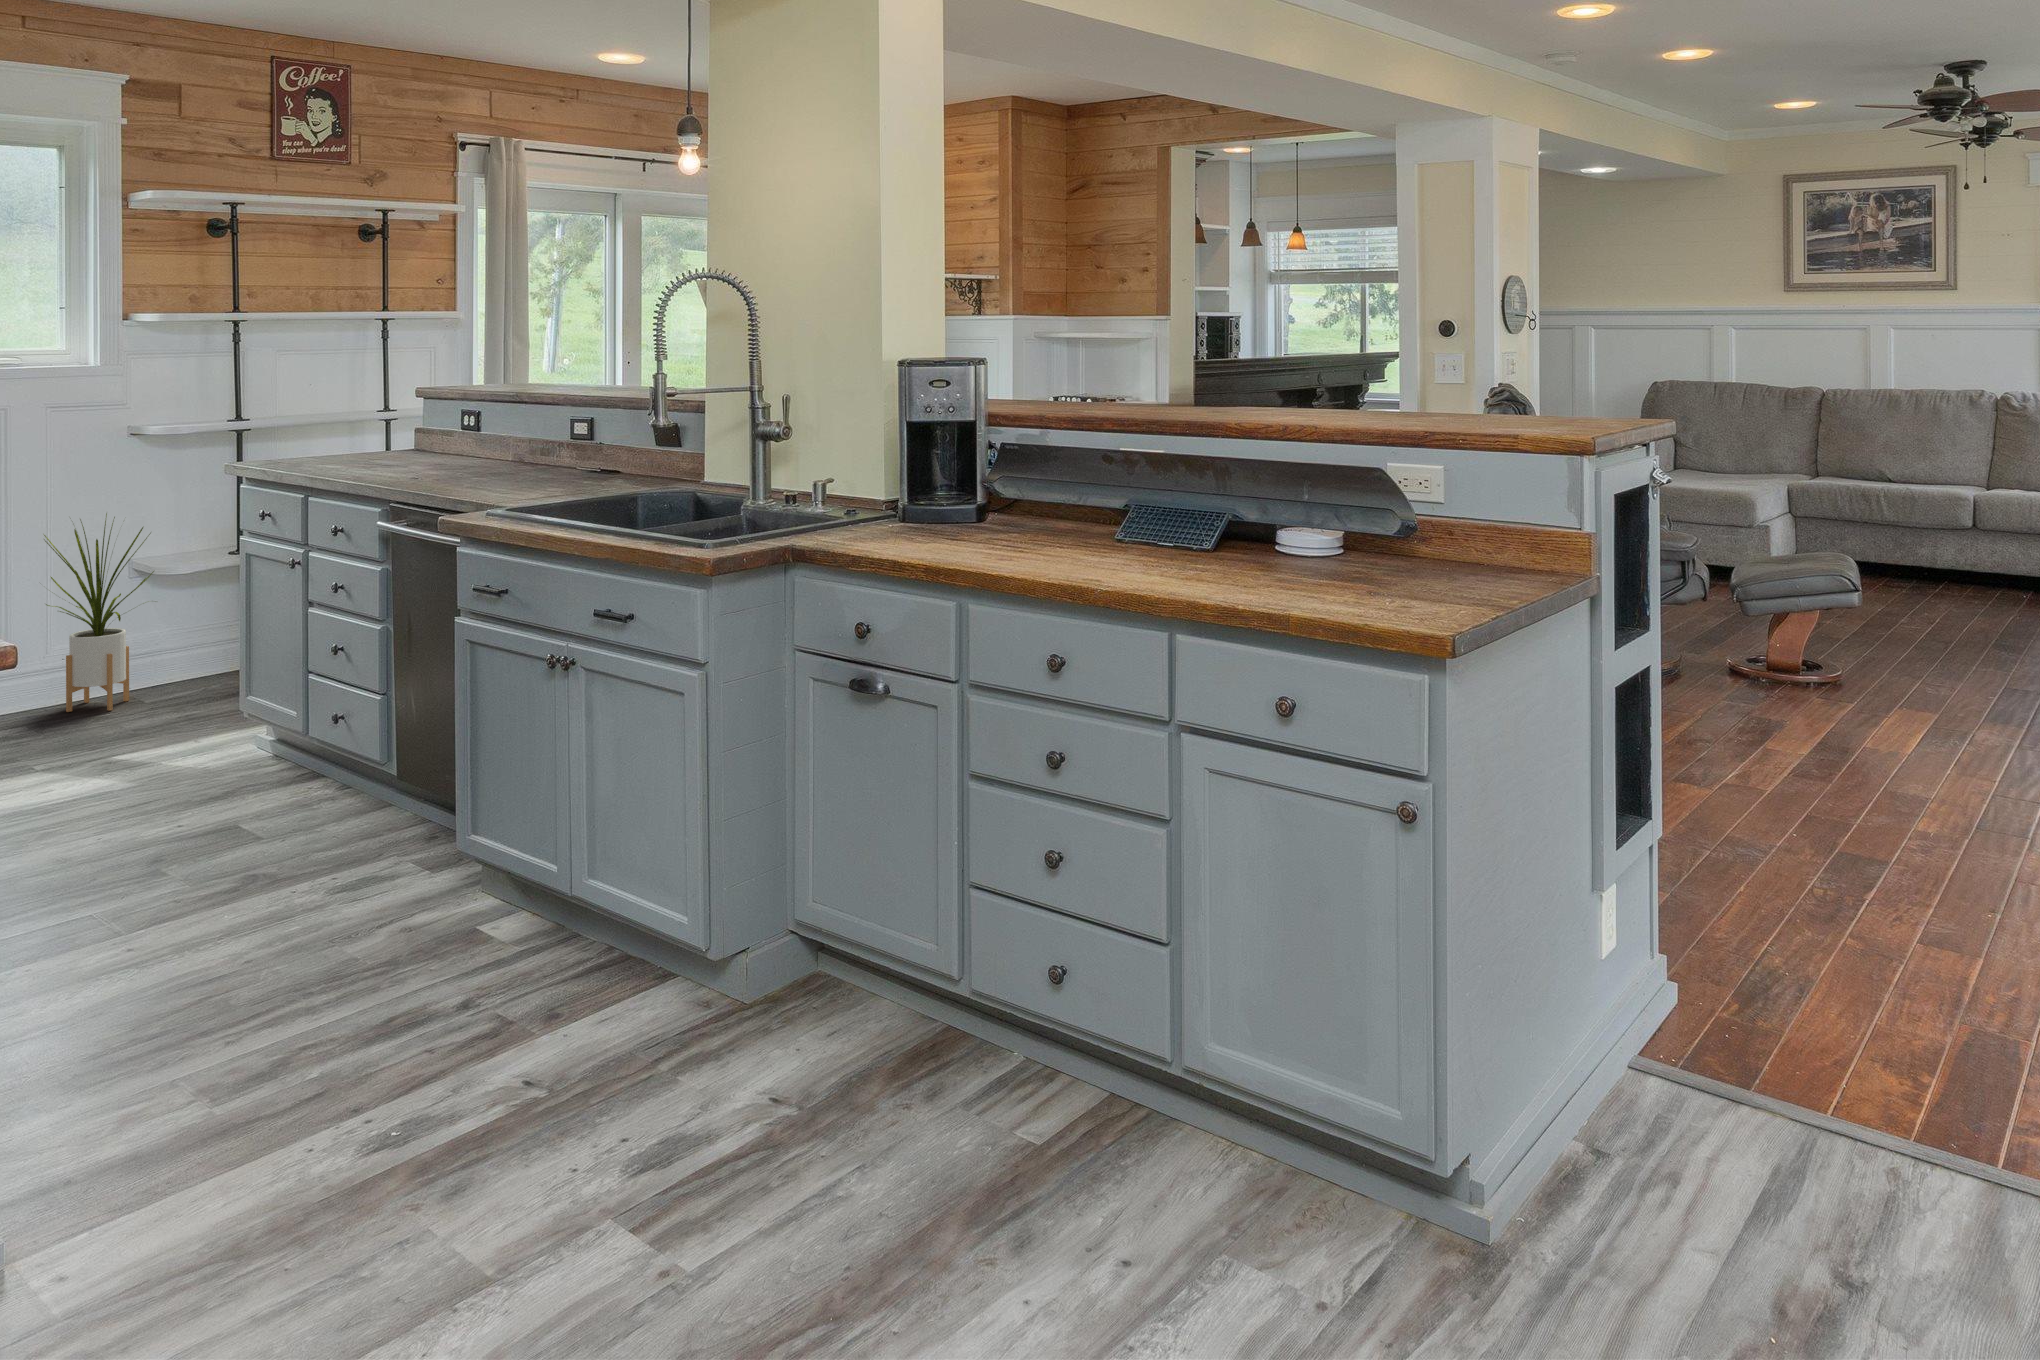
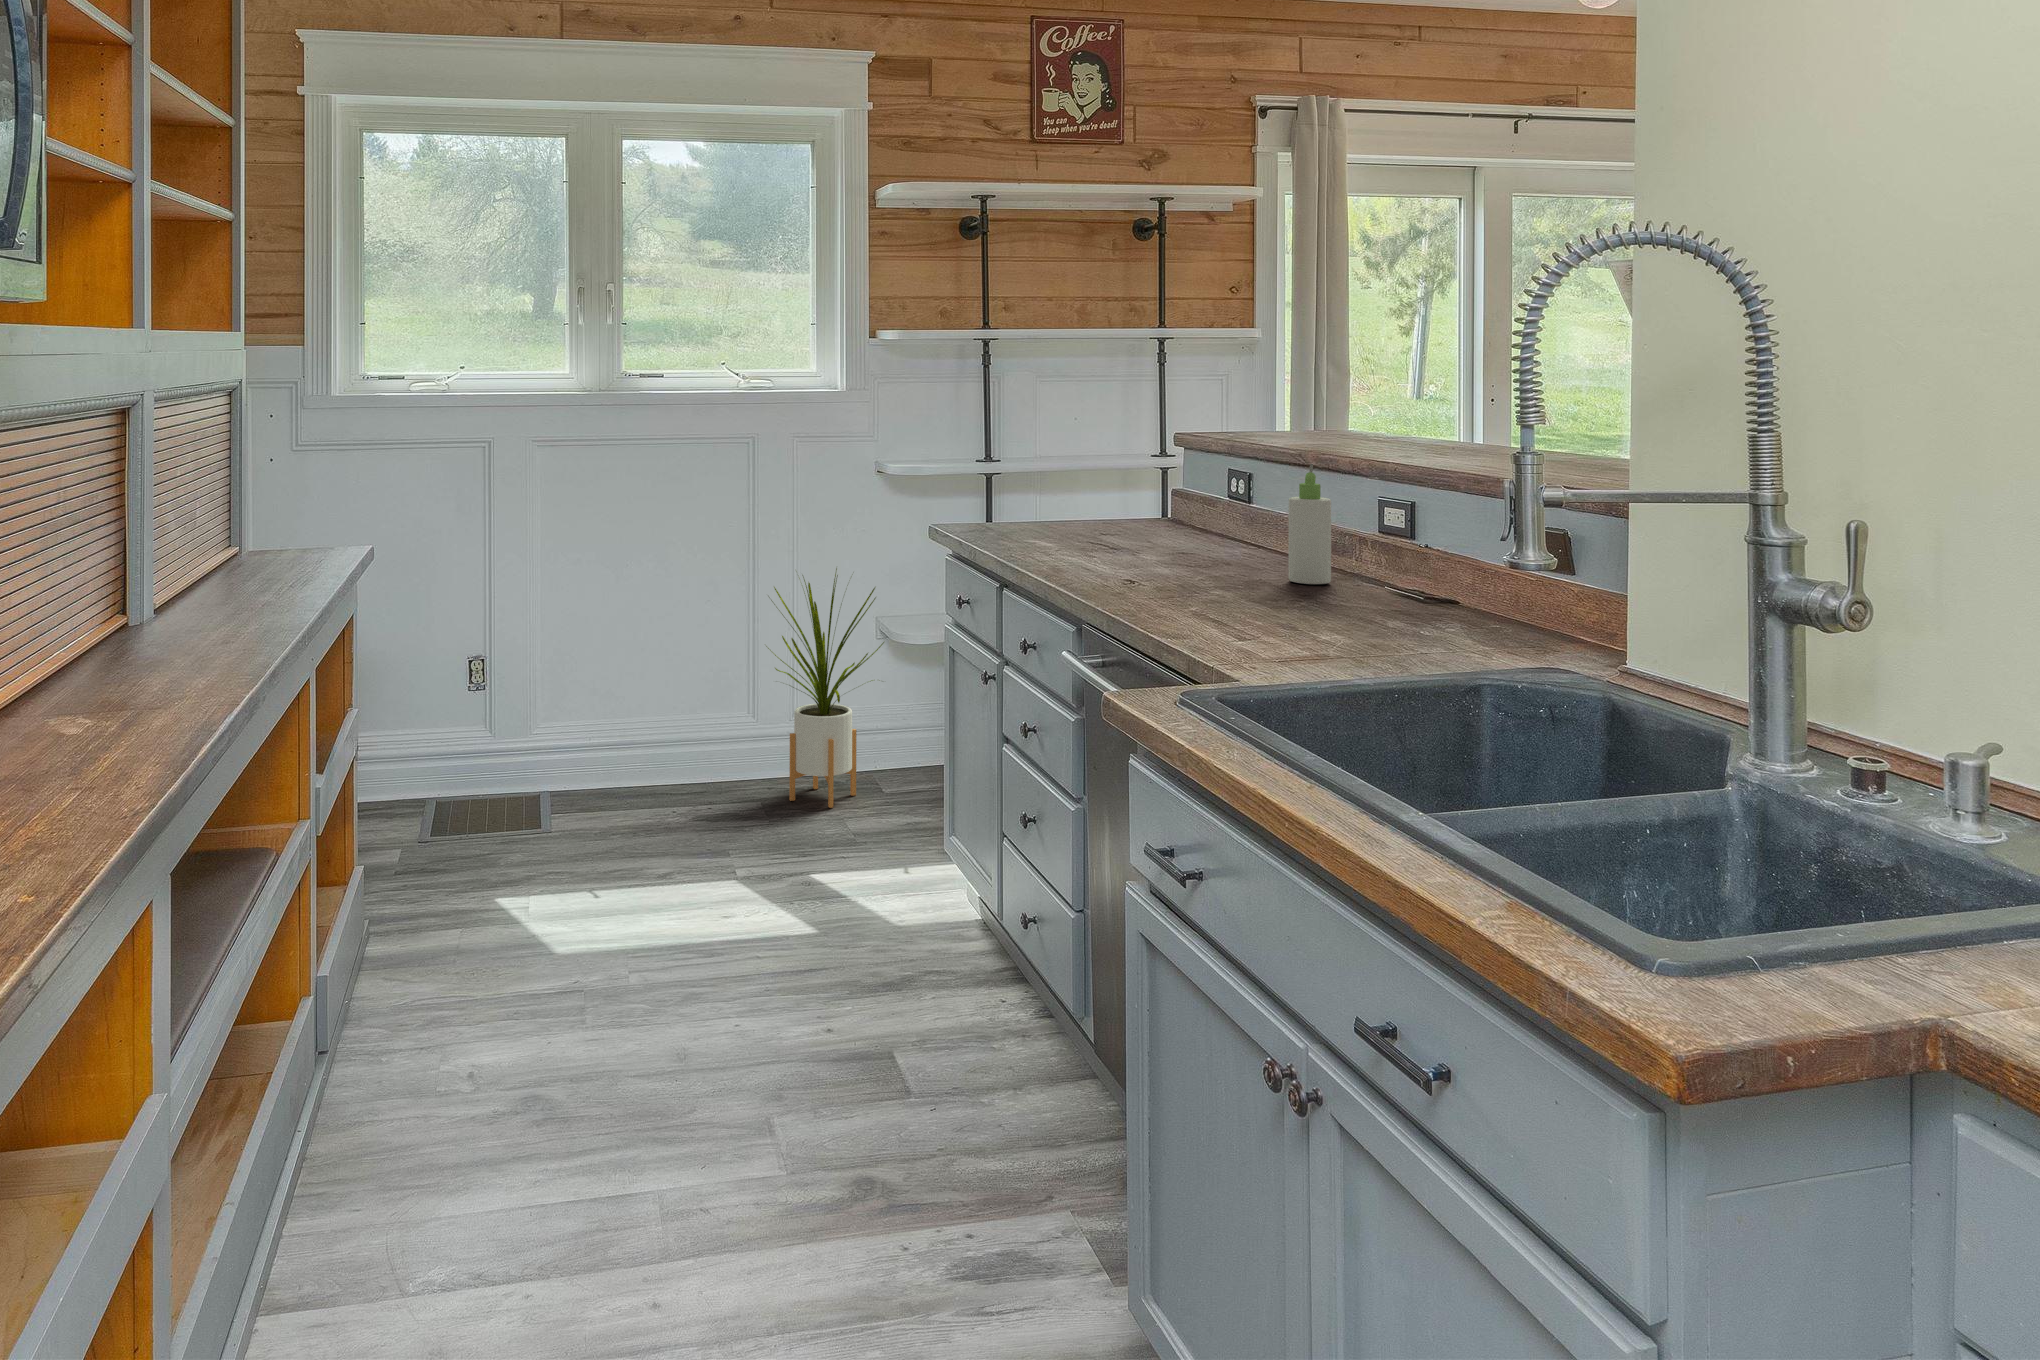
bottle: none [513,398,540,473] -> present [1288,464,1331,584]

